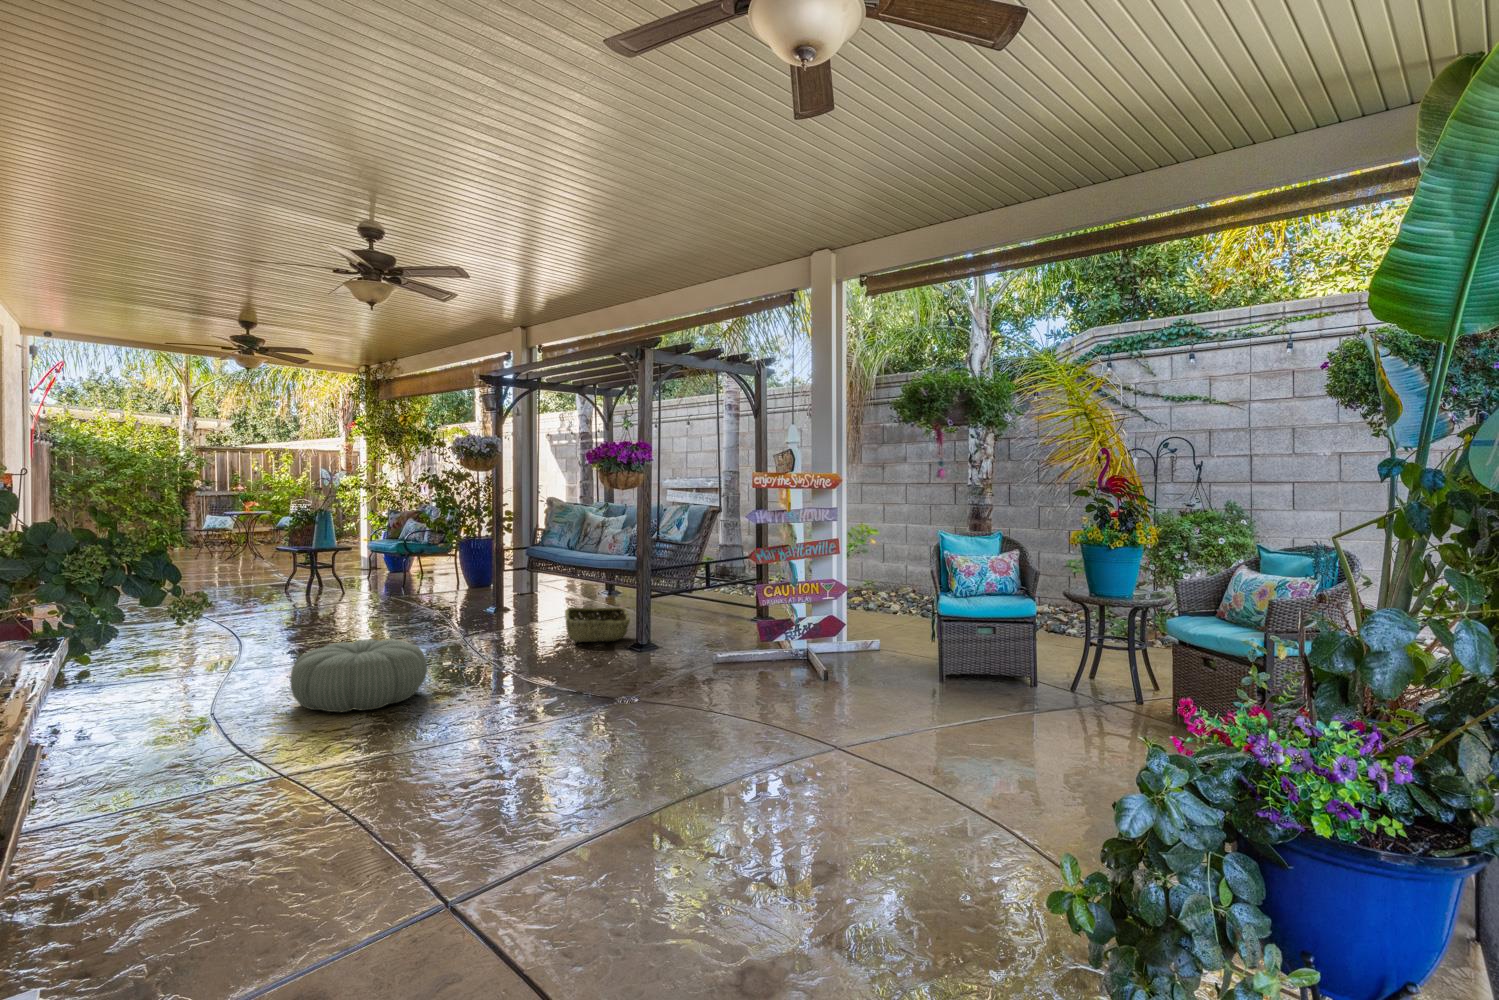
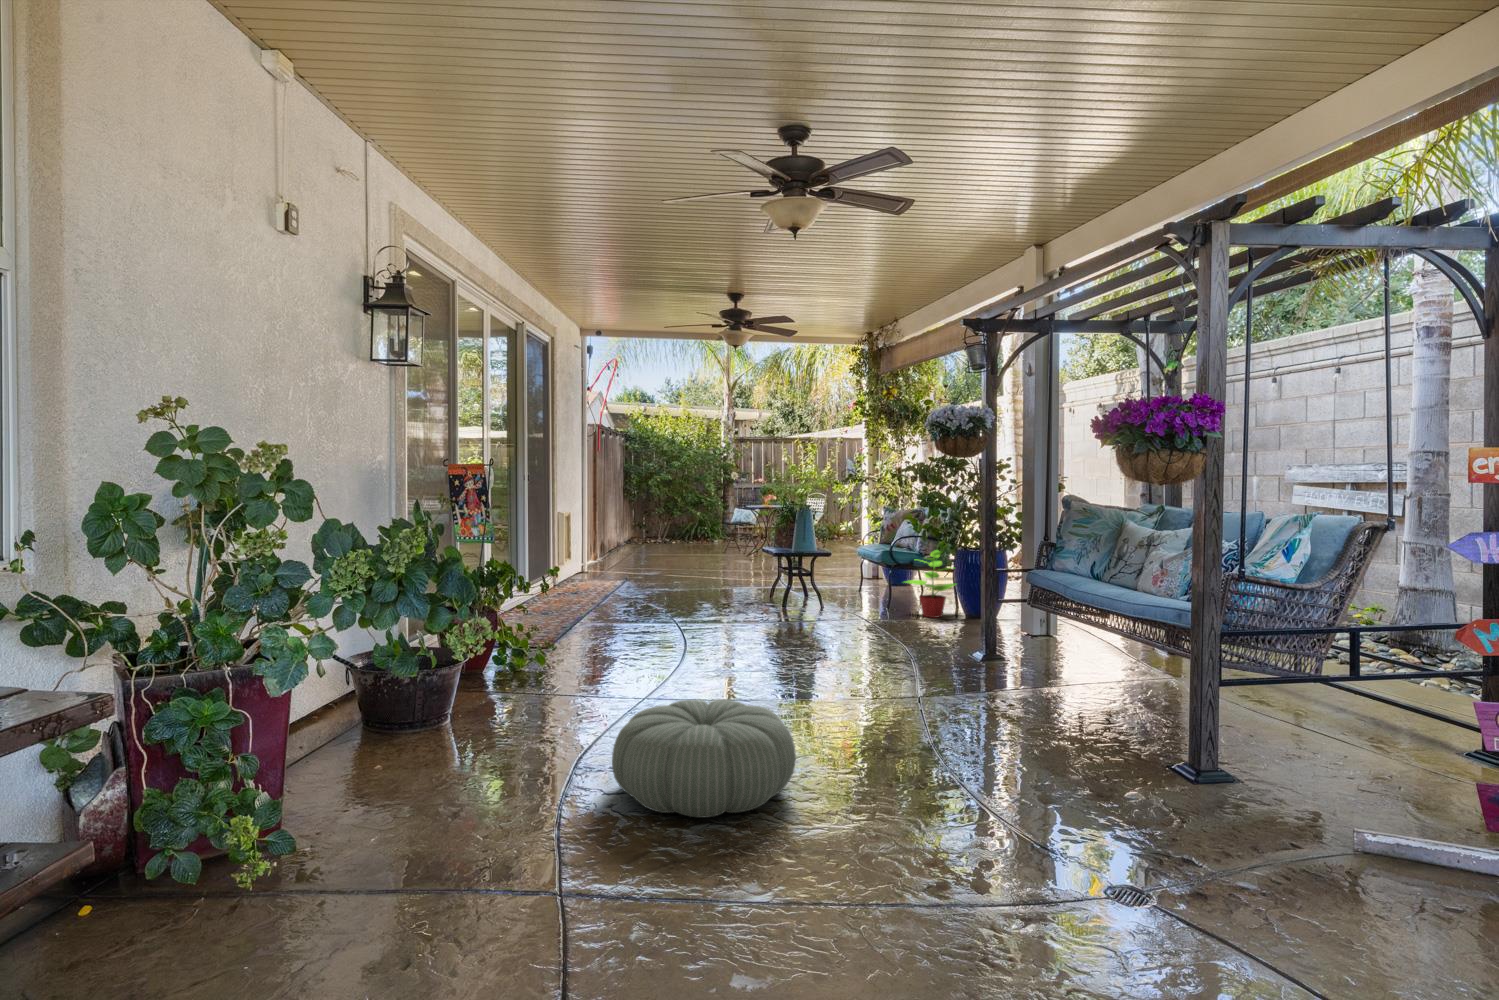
potted plant: none [418,537,463,590] -> present [905,550,955,618]
woven basket: present [565,607,630,642] -> none [1055,681,1175,753]

